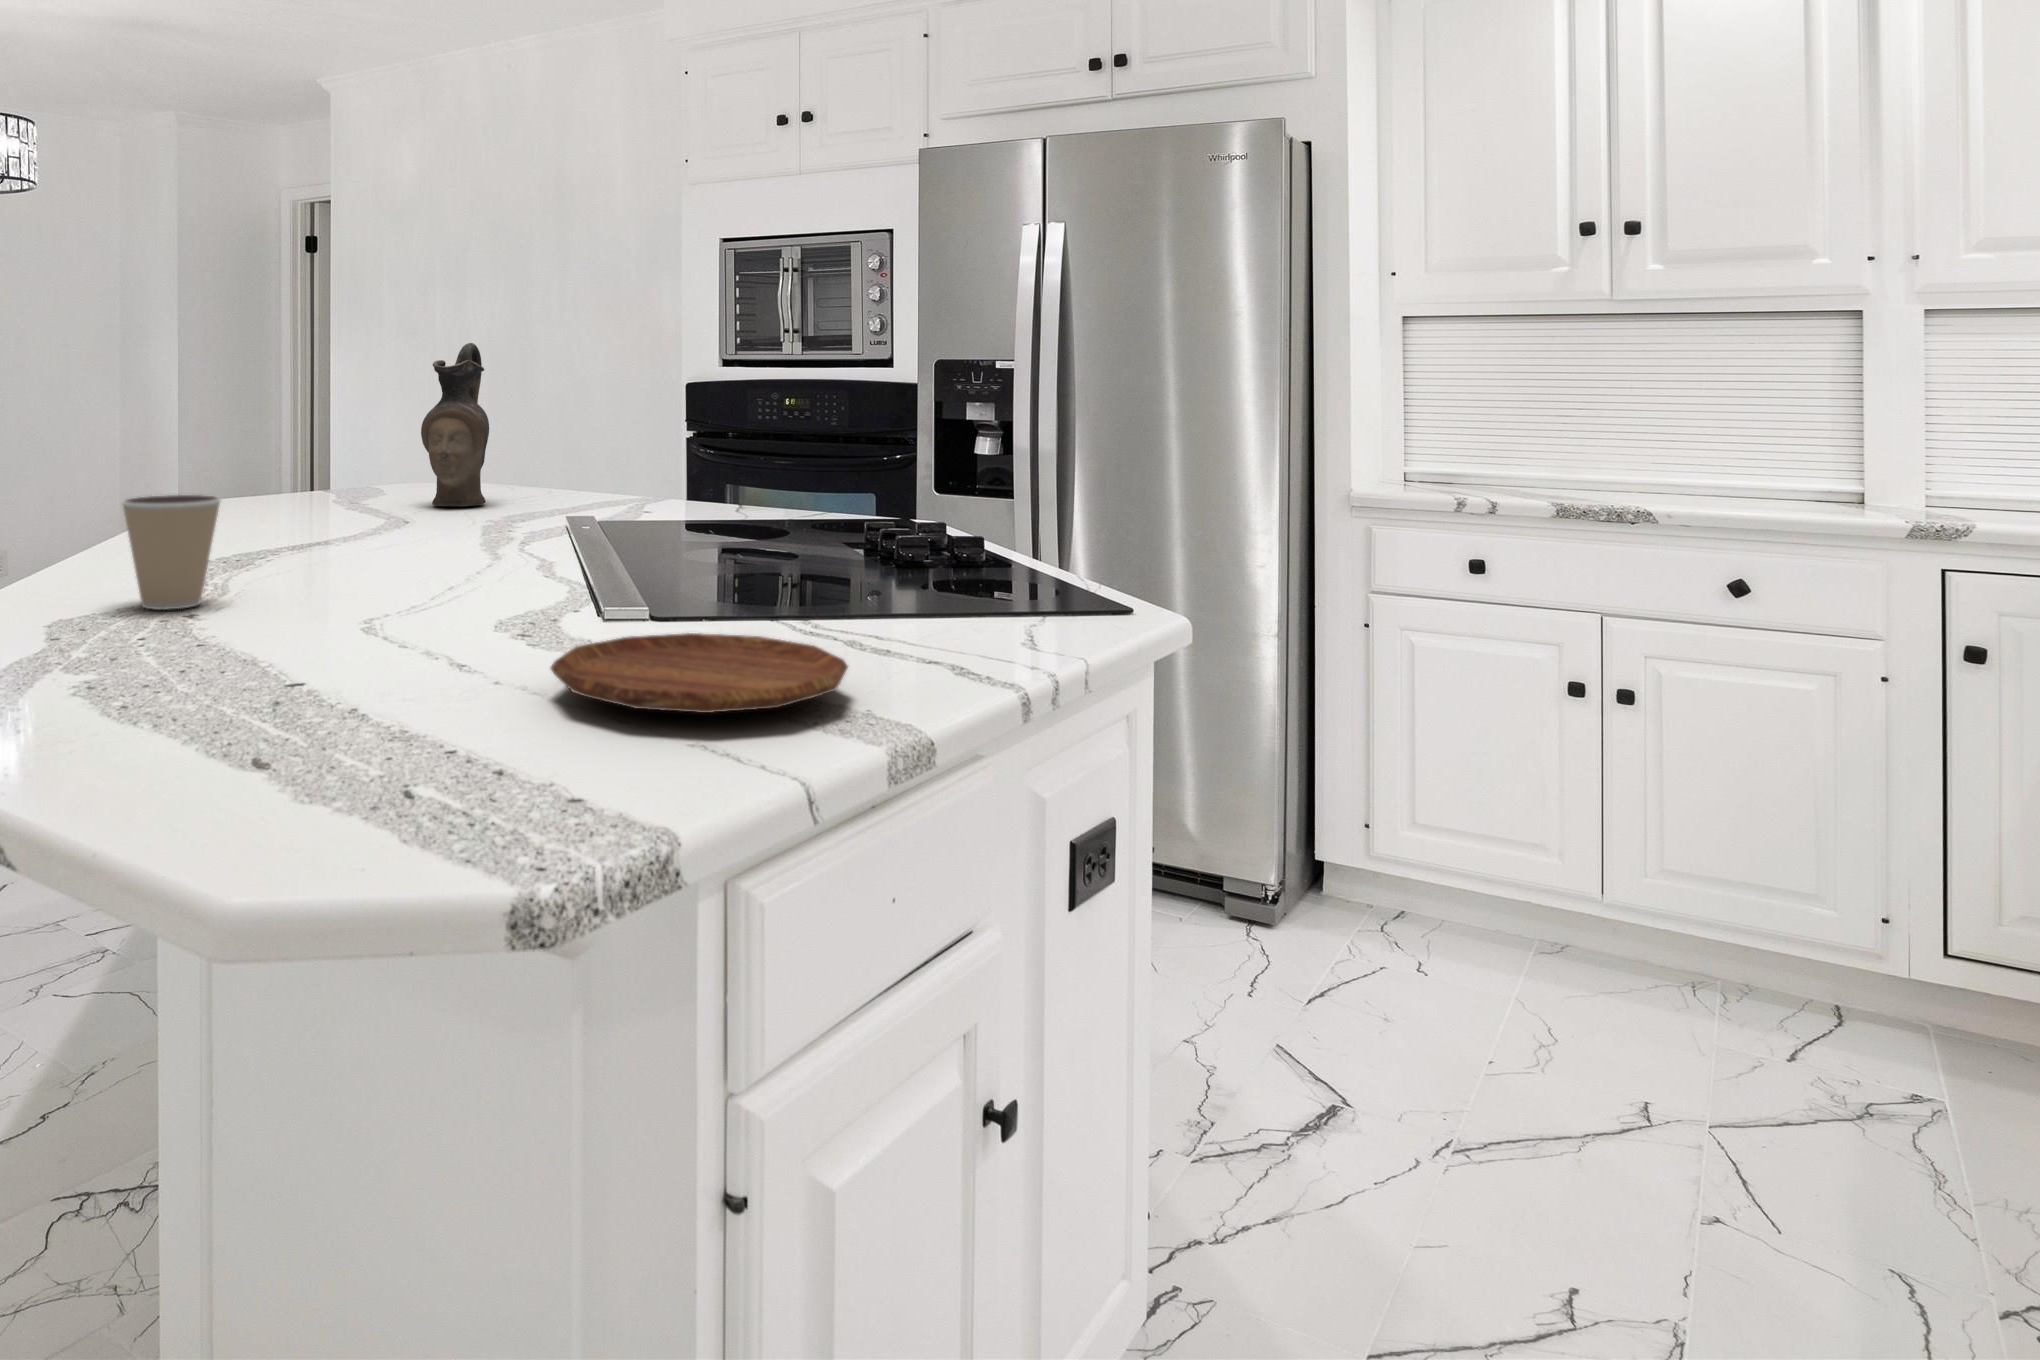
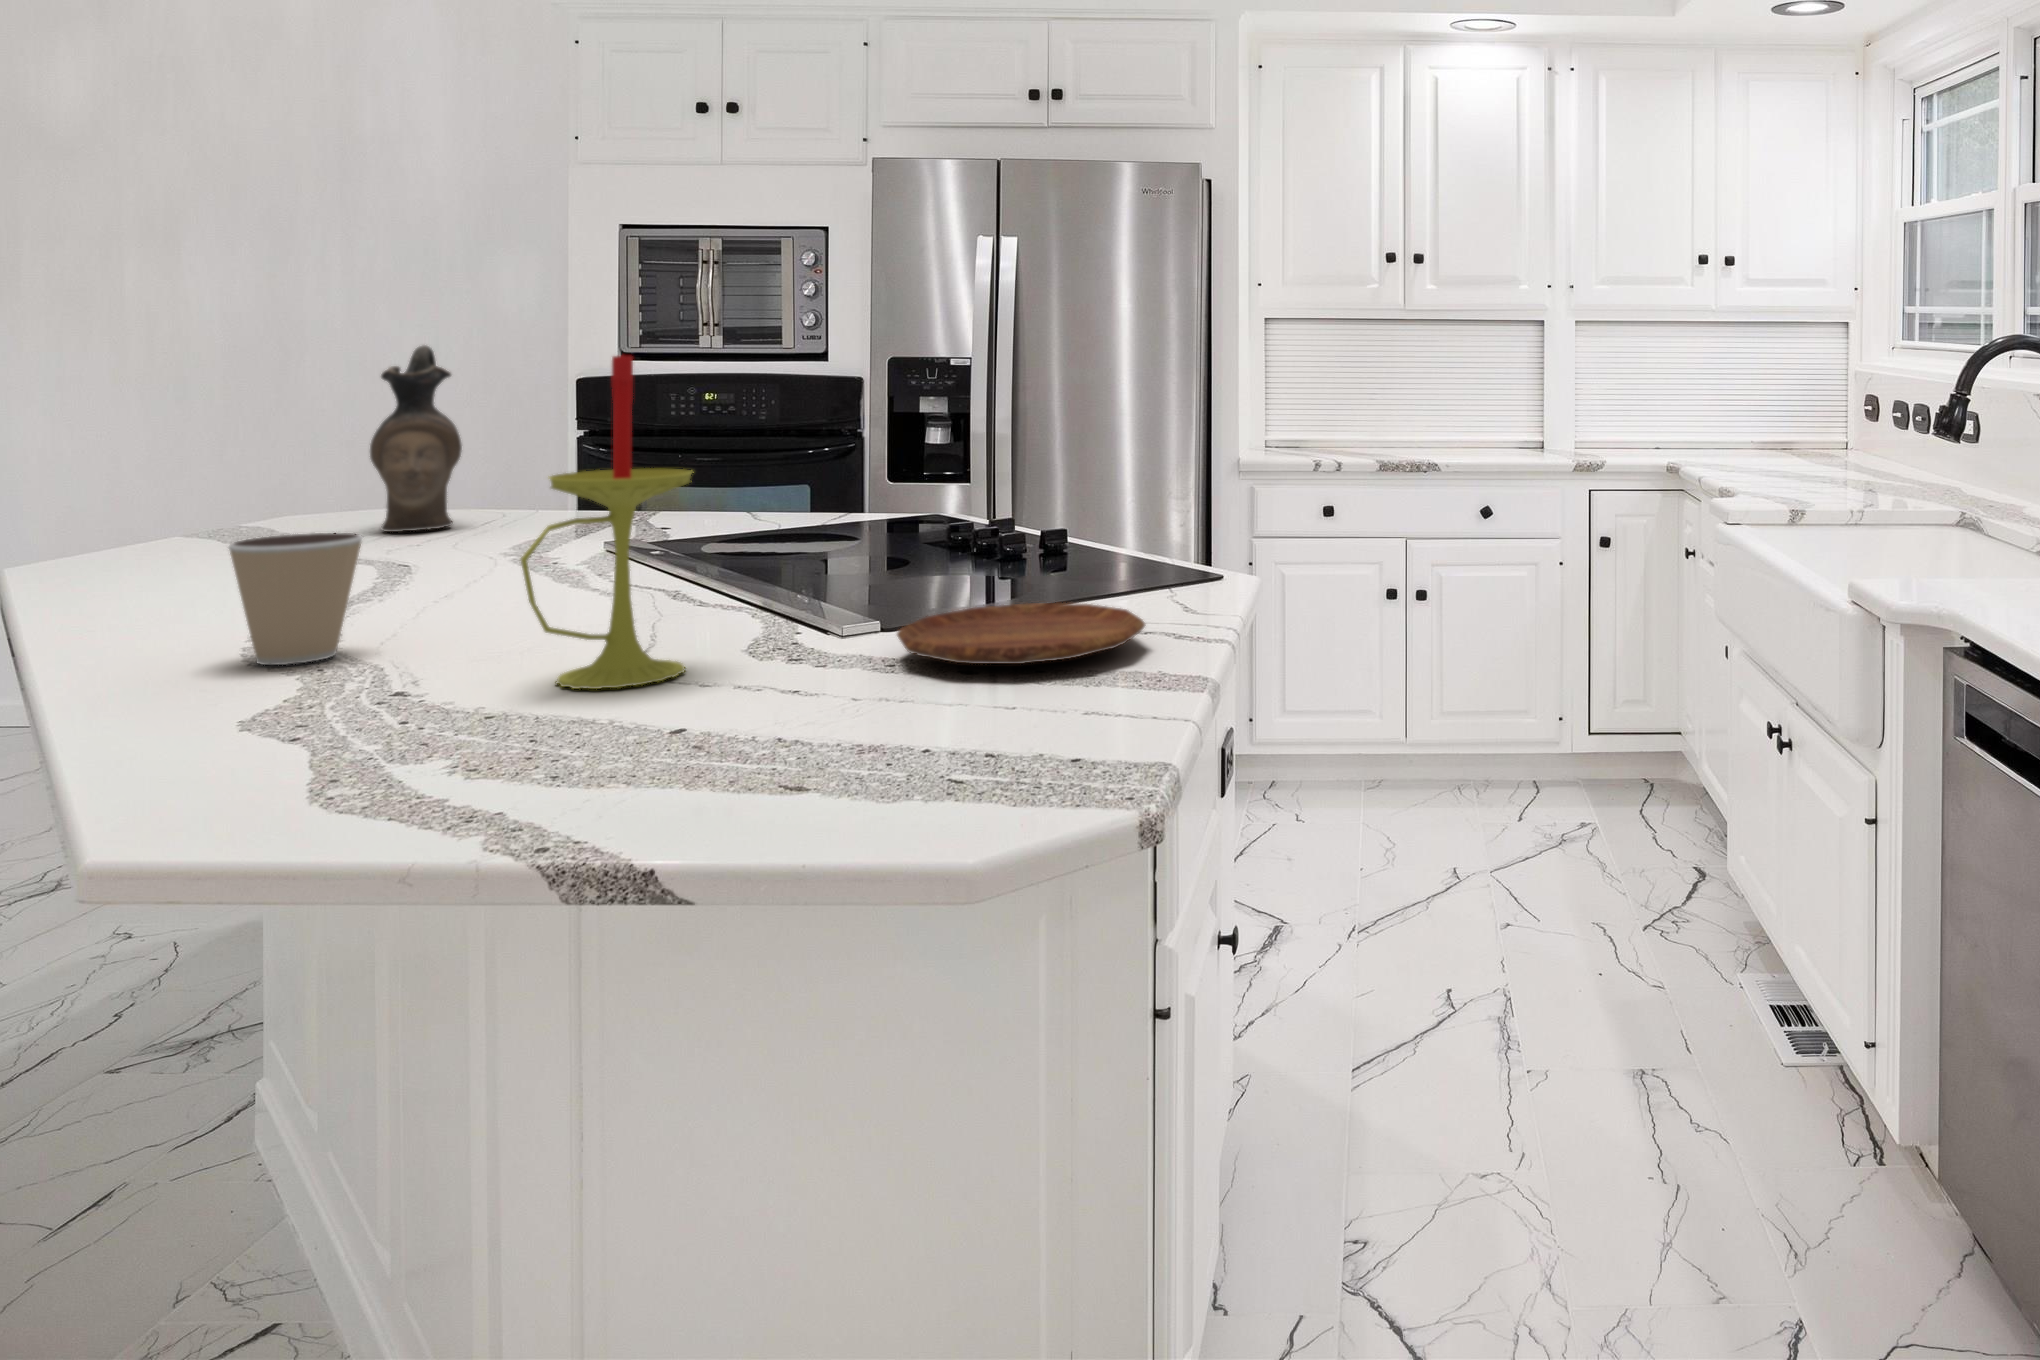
candle: none [223,321,394,671] -> present [521,355,692,689]

